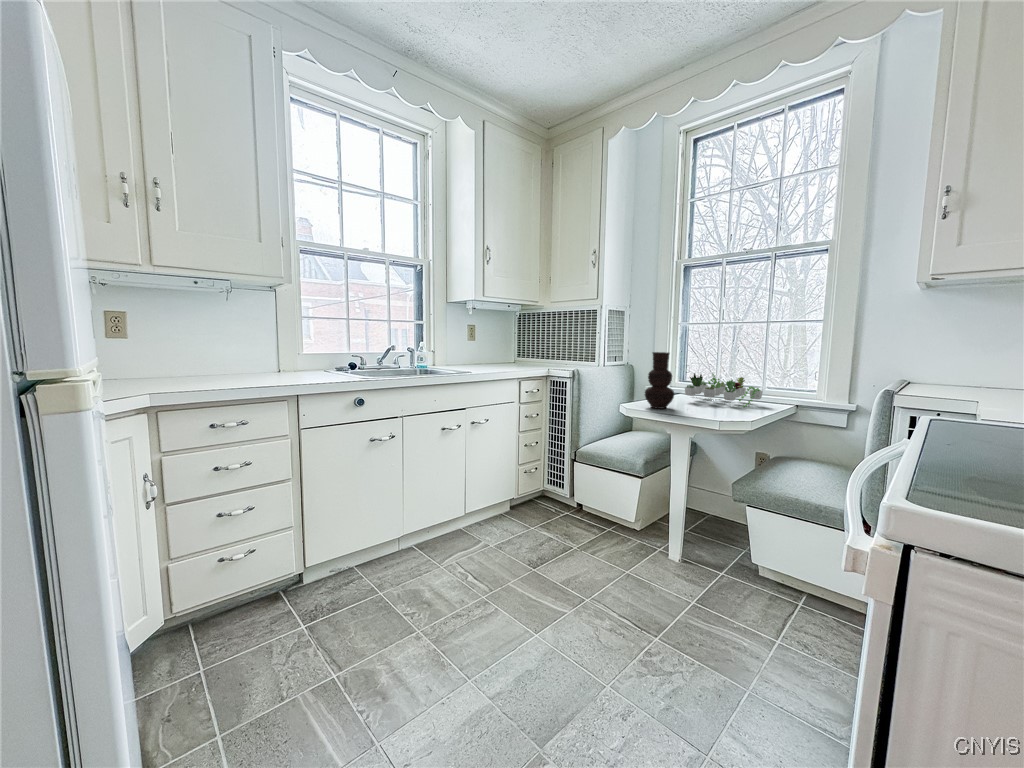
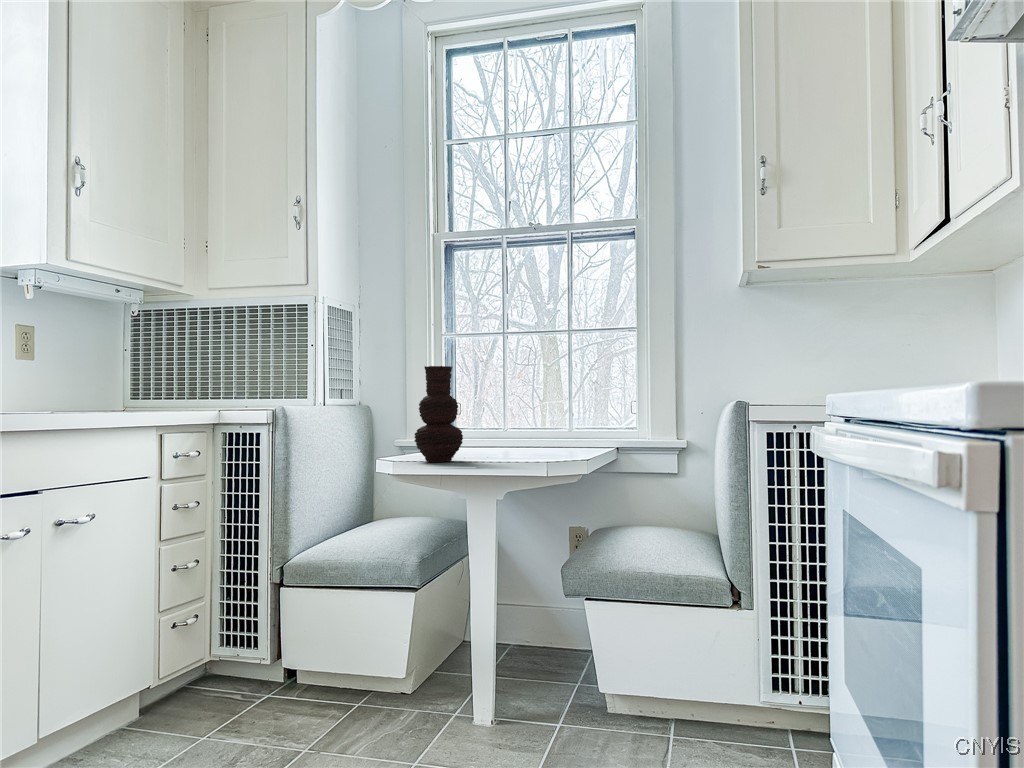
succulent plant: present [685,373,763,407] -> none [468,403,578,454]

